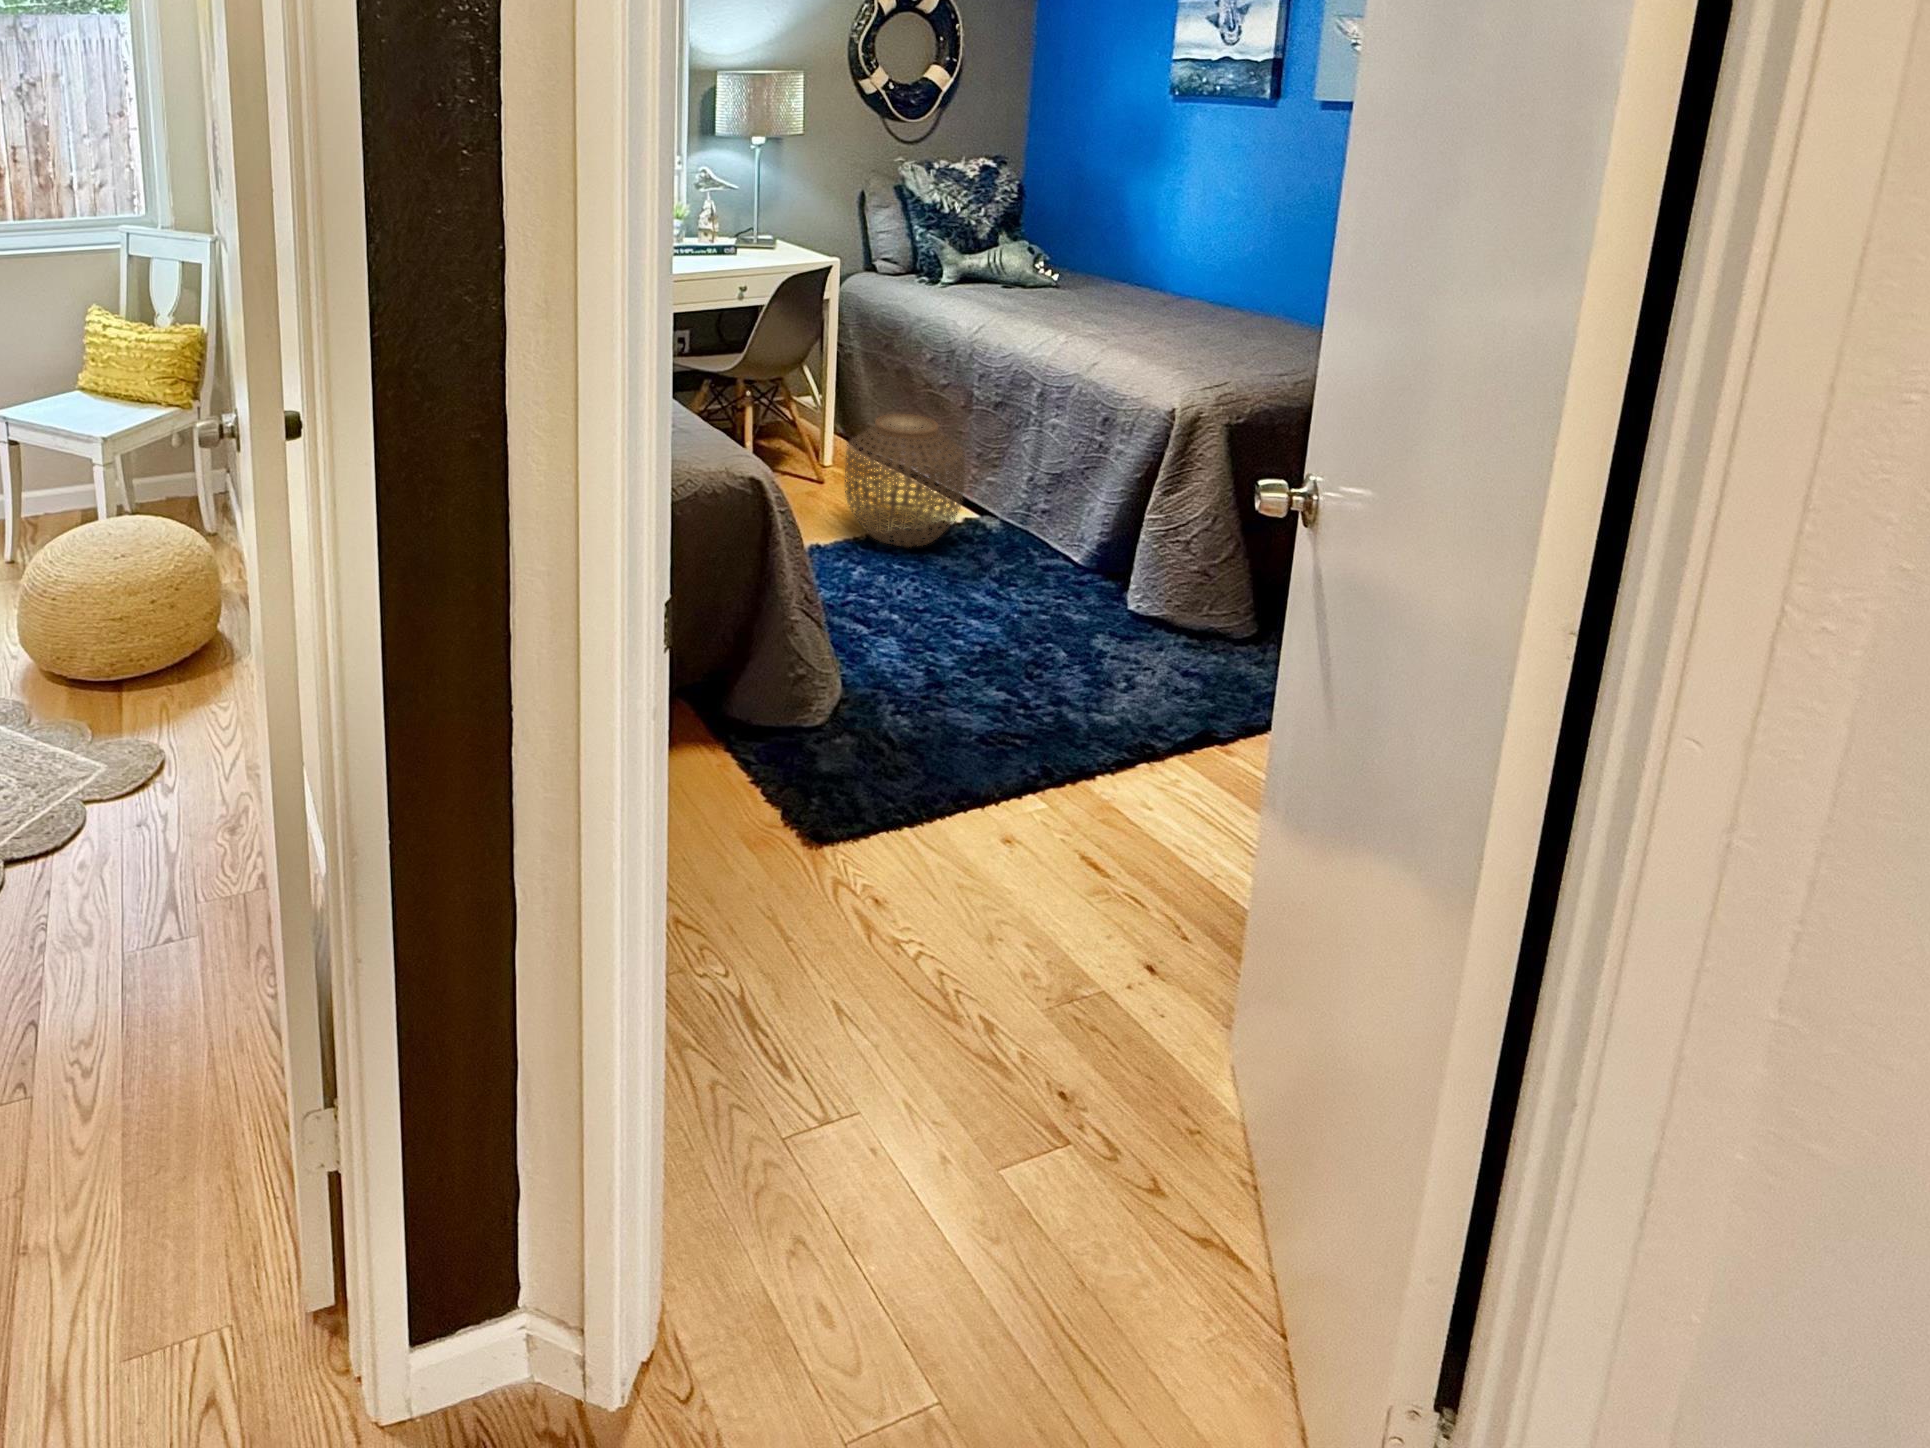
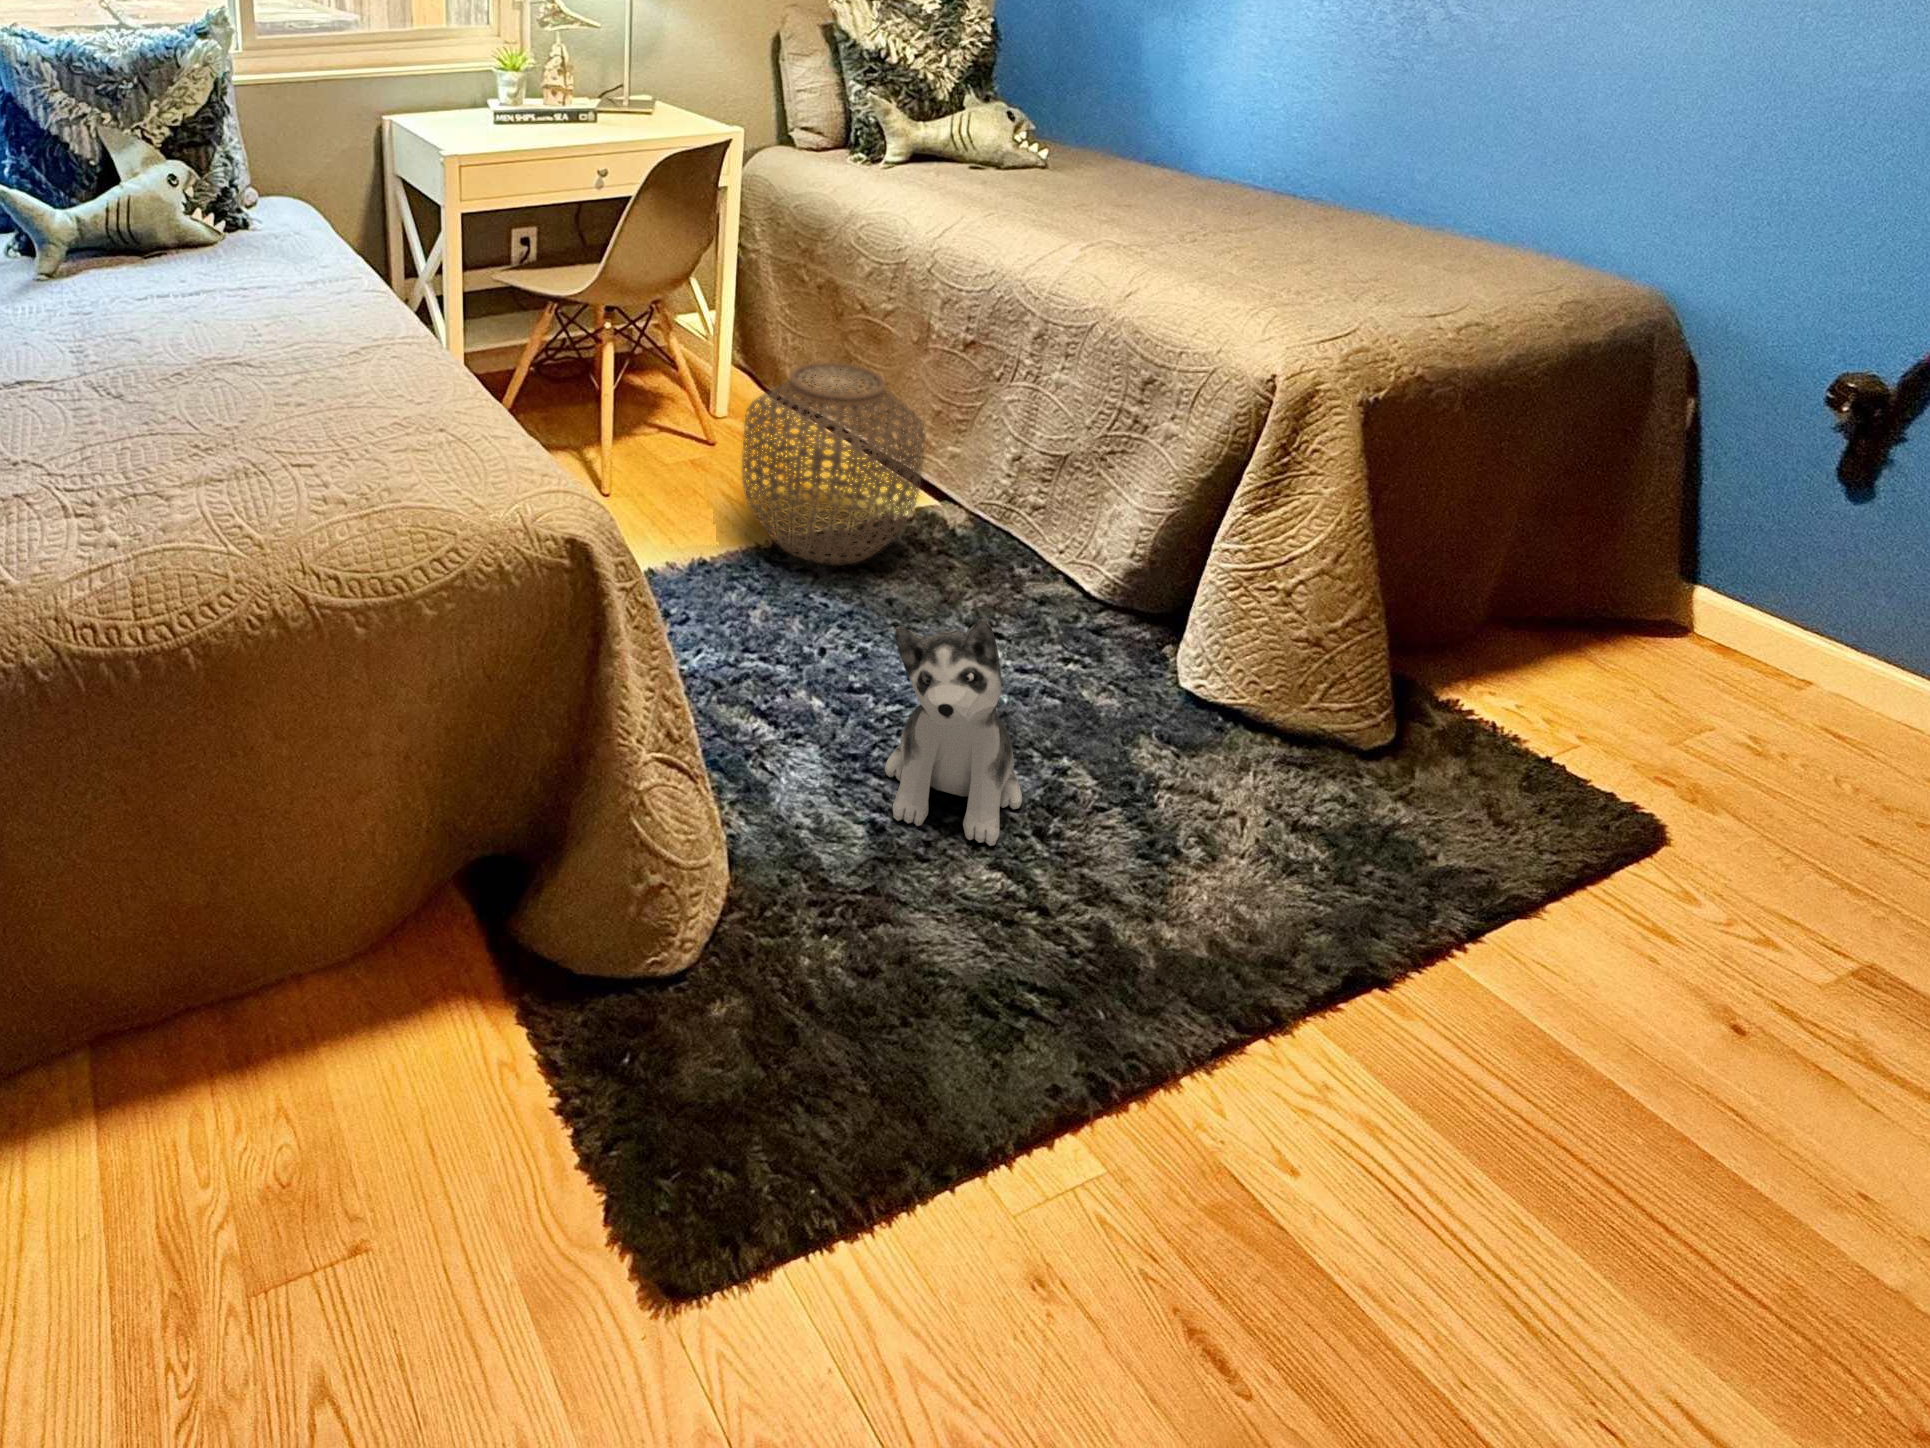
plush toy: none [938,545,1020,681] -> present [885,619,1022,846]

